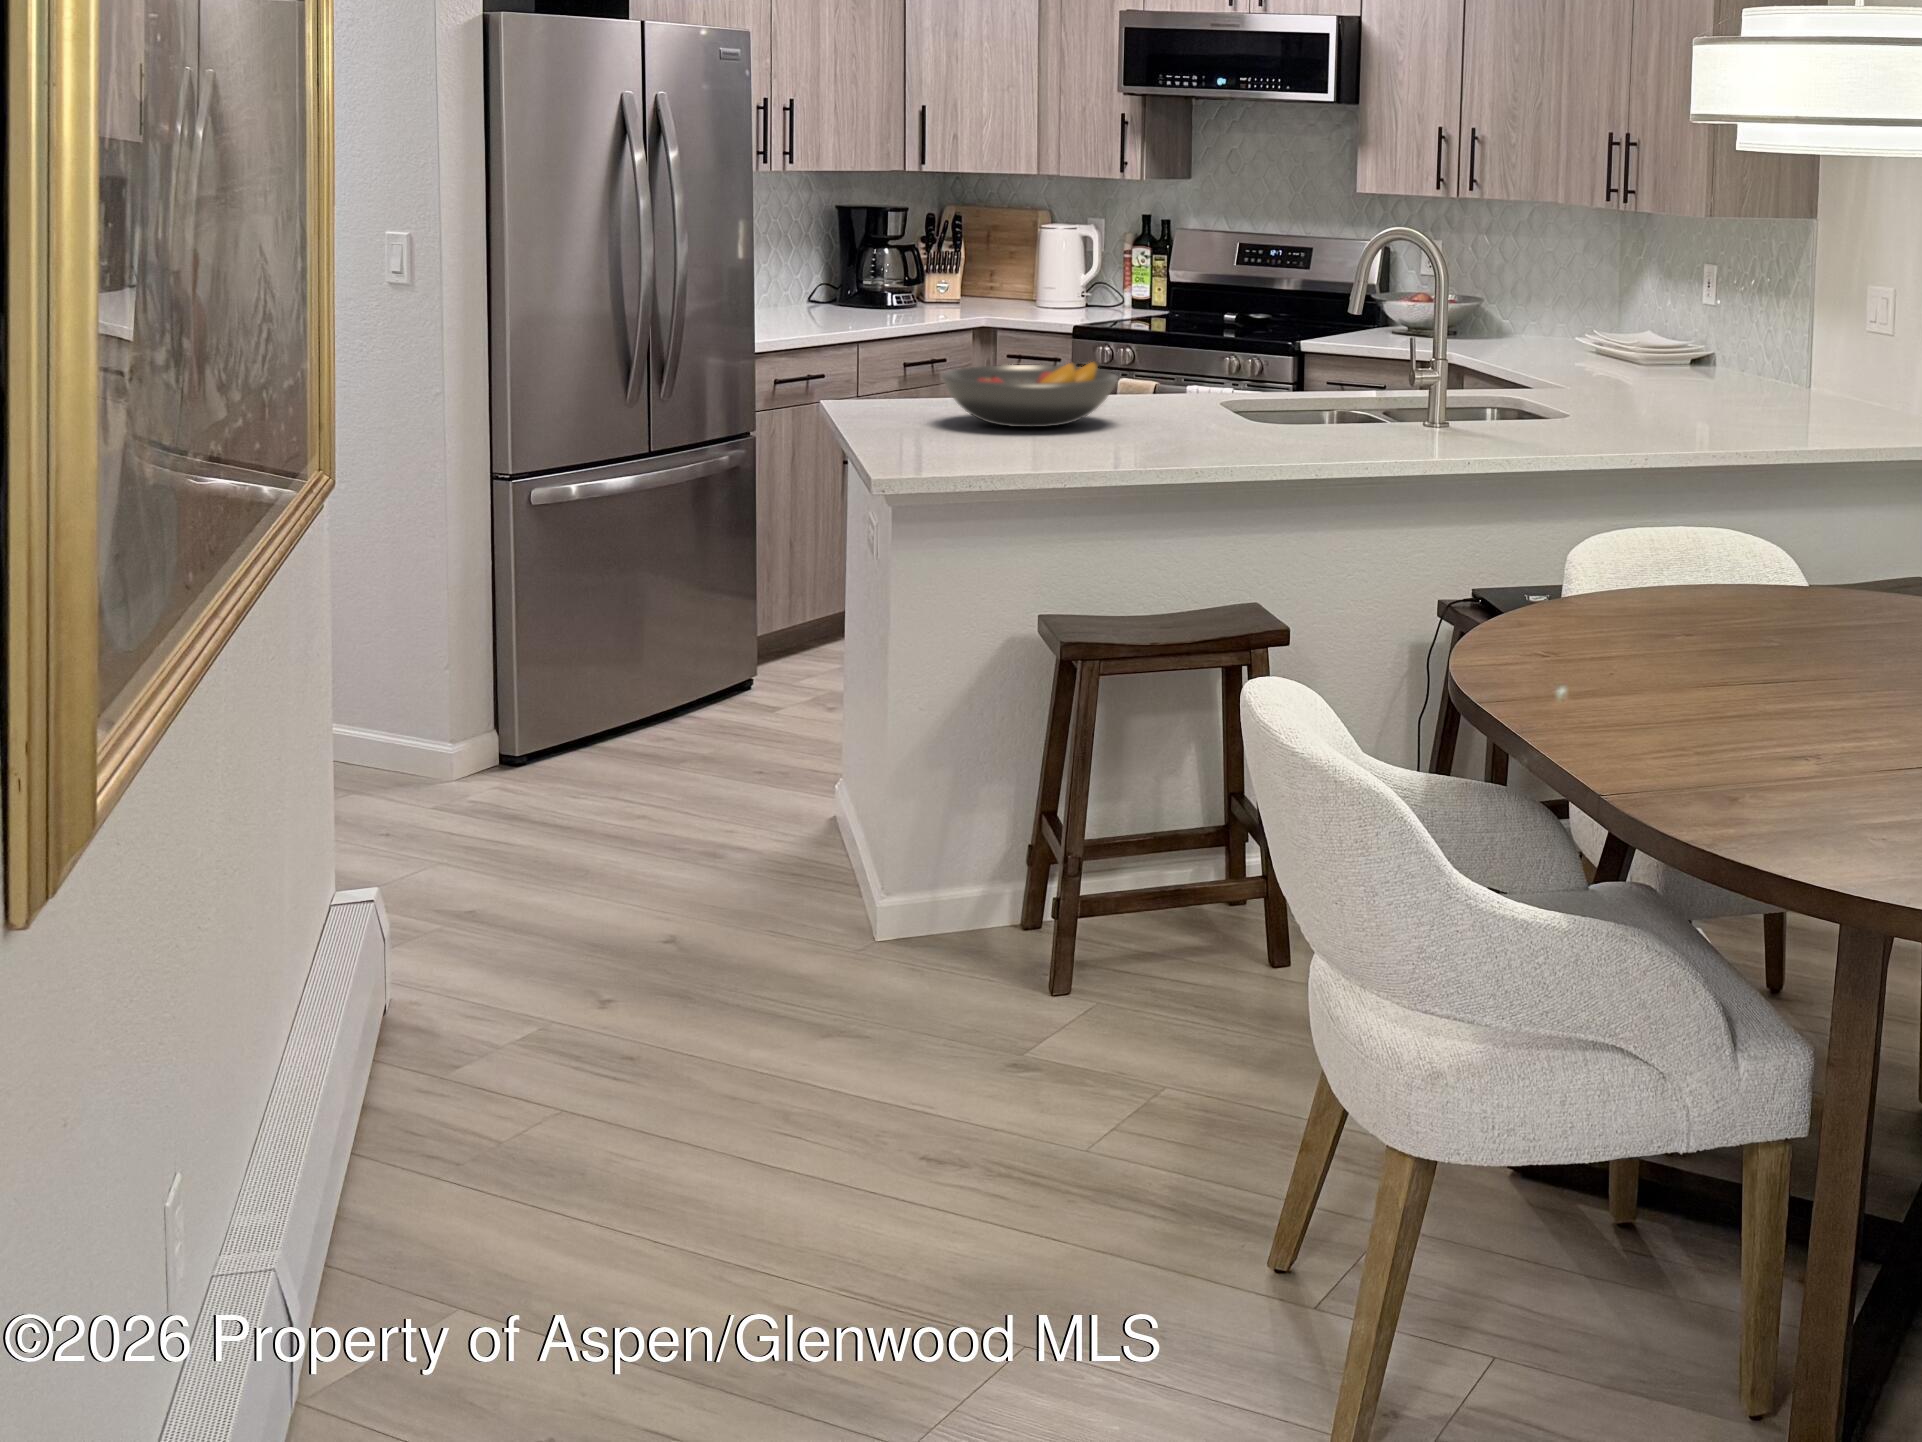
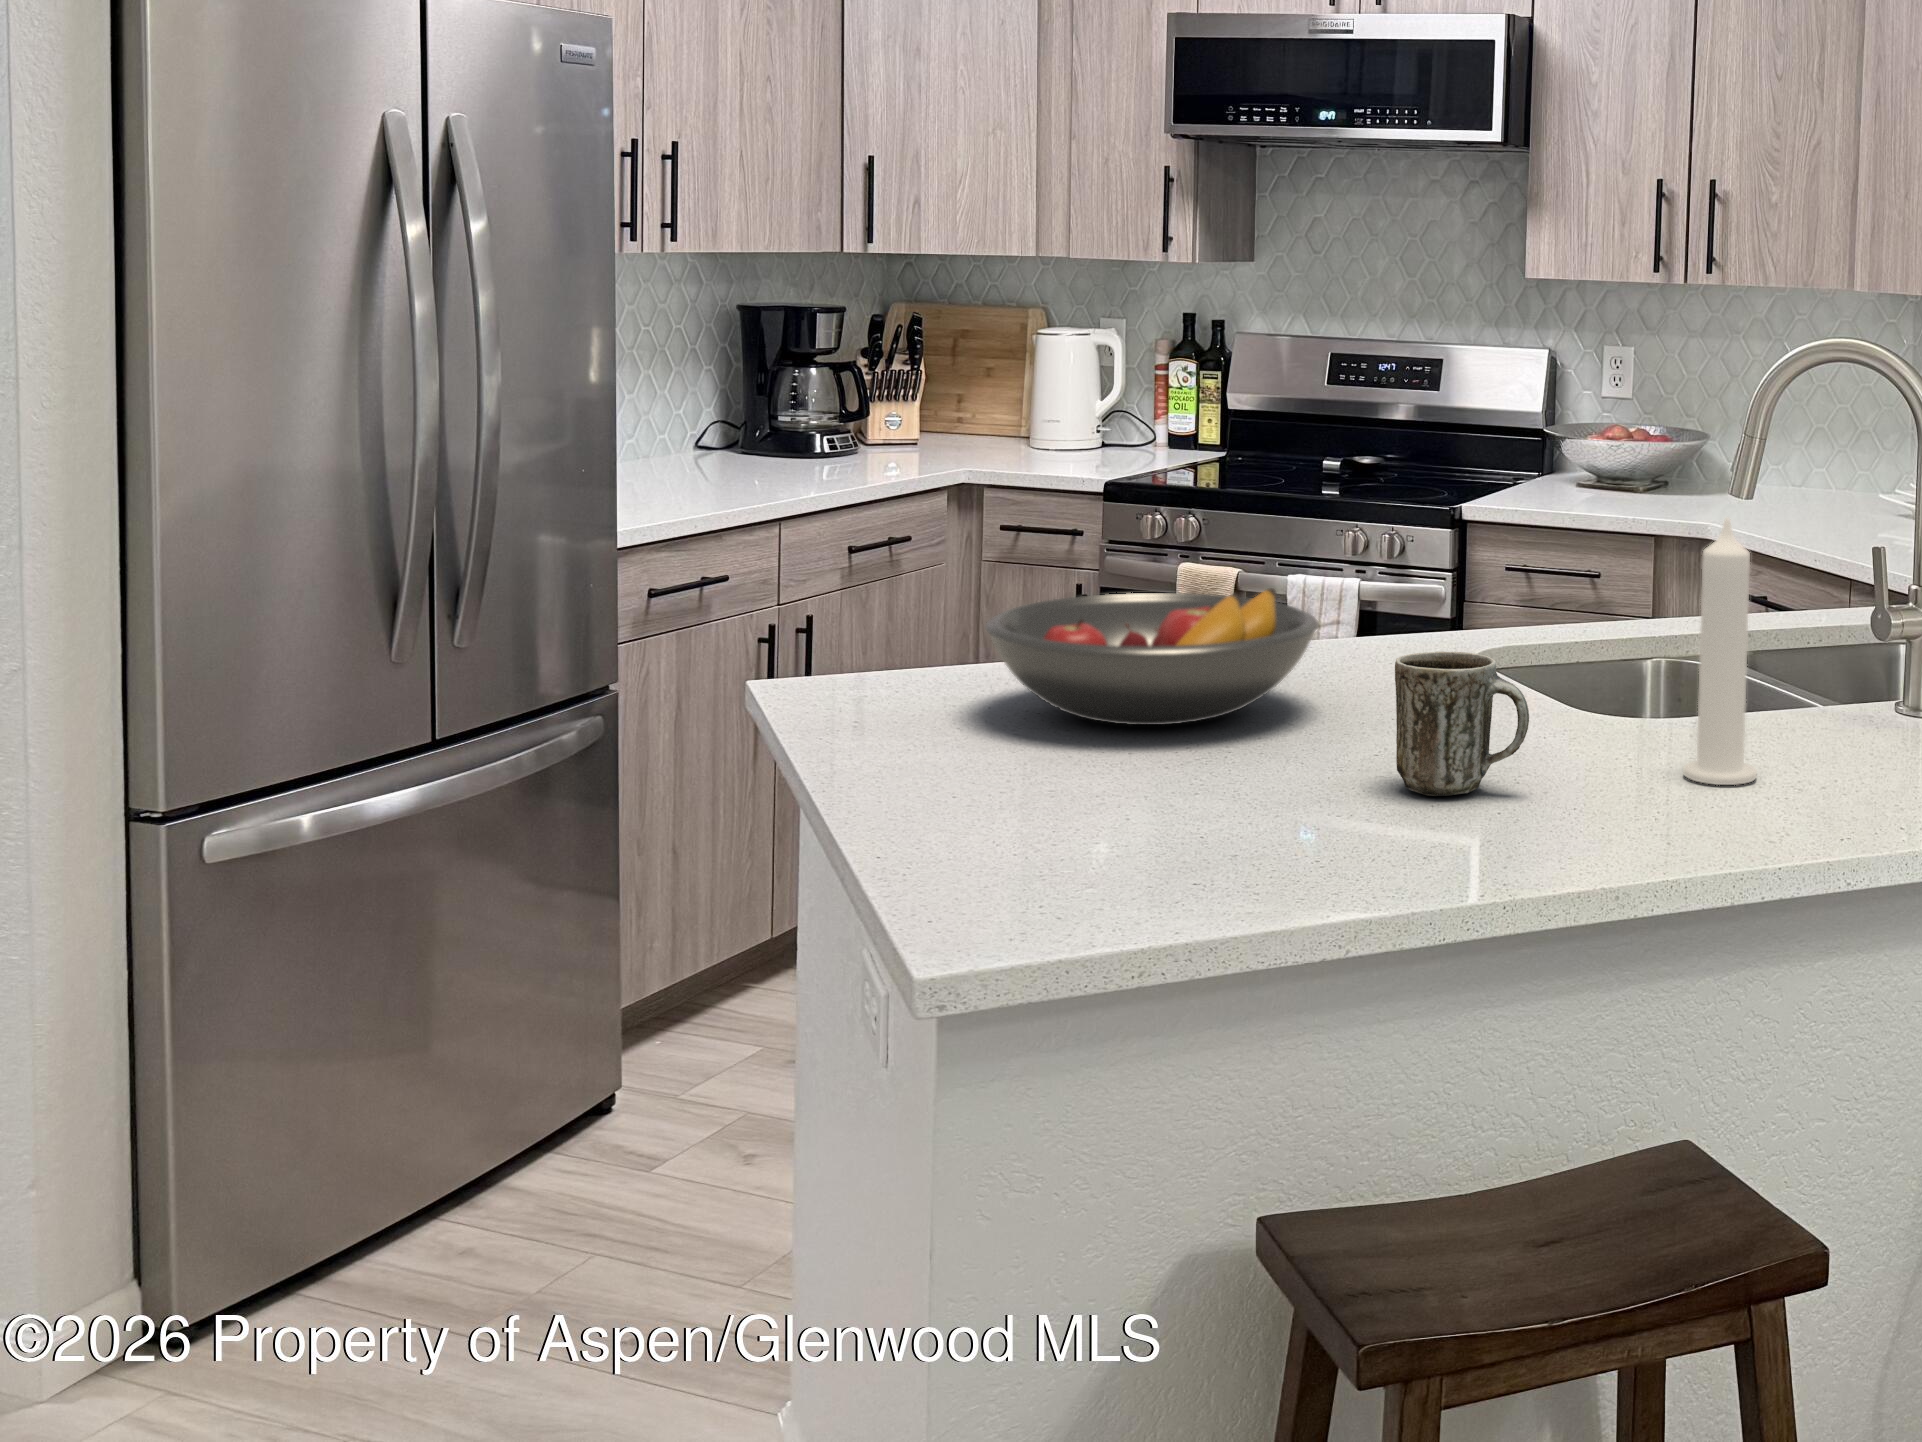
candle: none [1281,319,1318,453] -> present [1683,517,1757,785]
mug: none [1129,384,1194,452] -> present [1395,651,1529,796]

